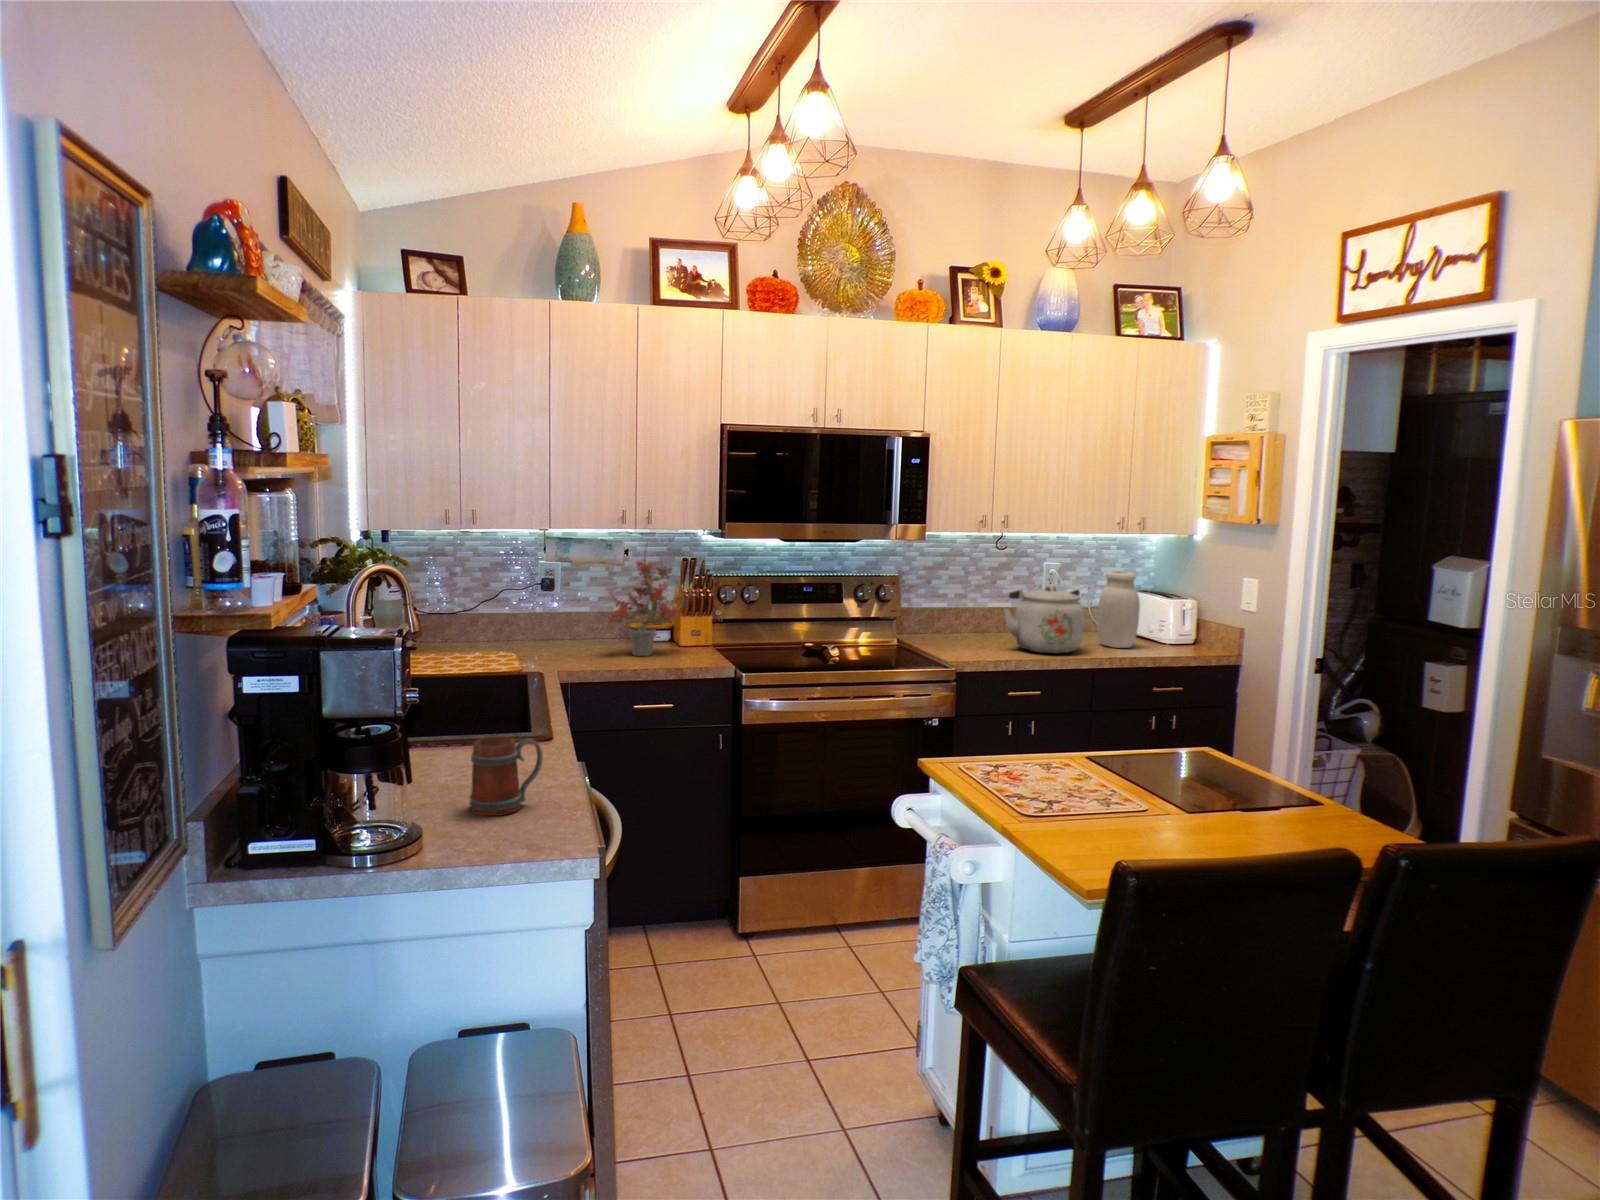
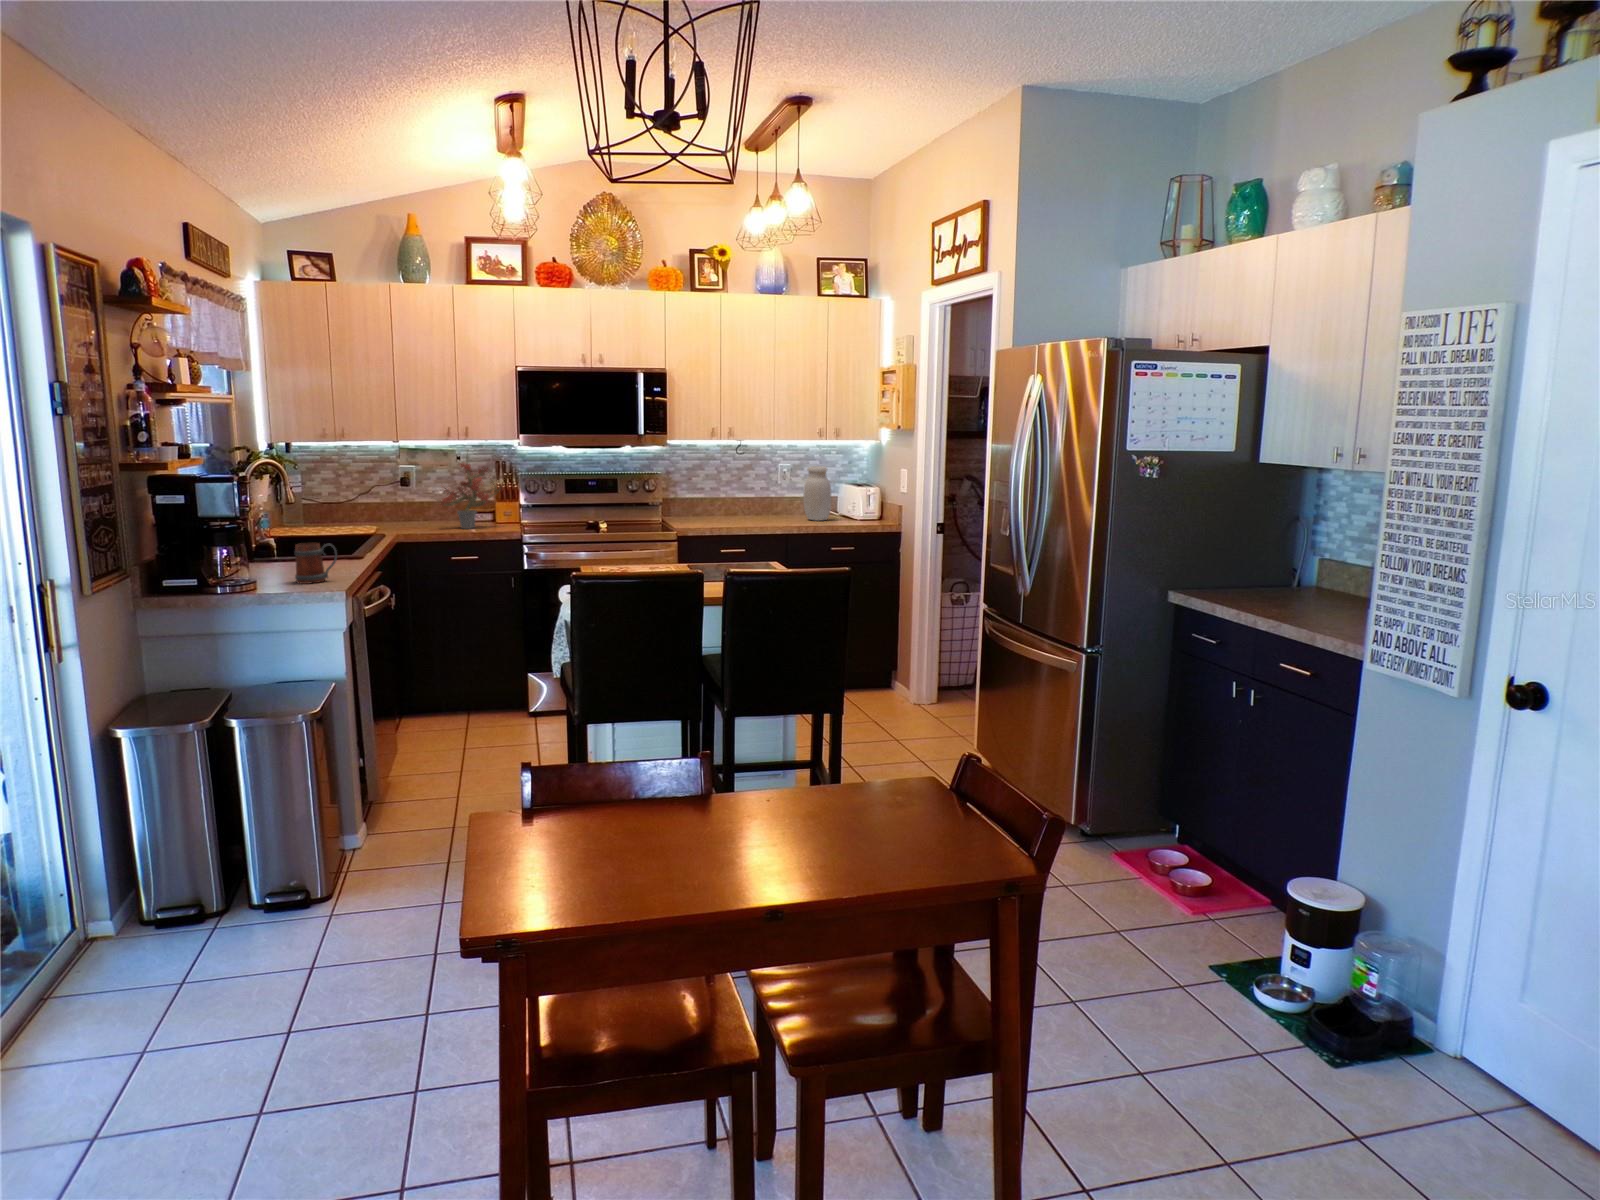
kettle: present [1004,586,1084,653] -> none [728,476,786,523]

